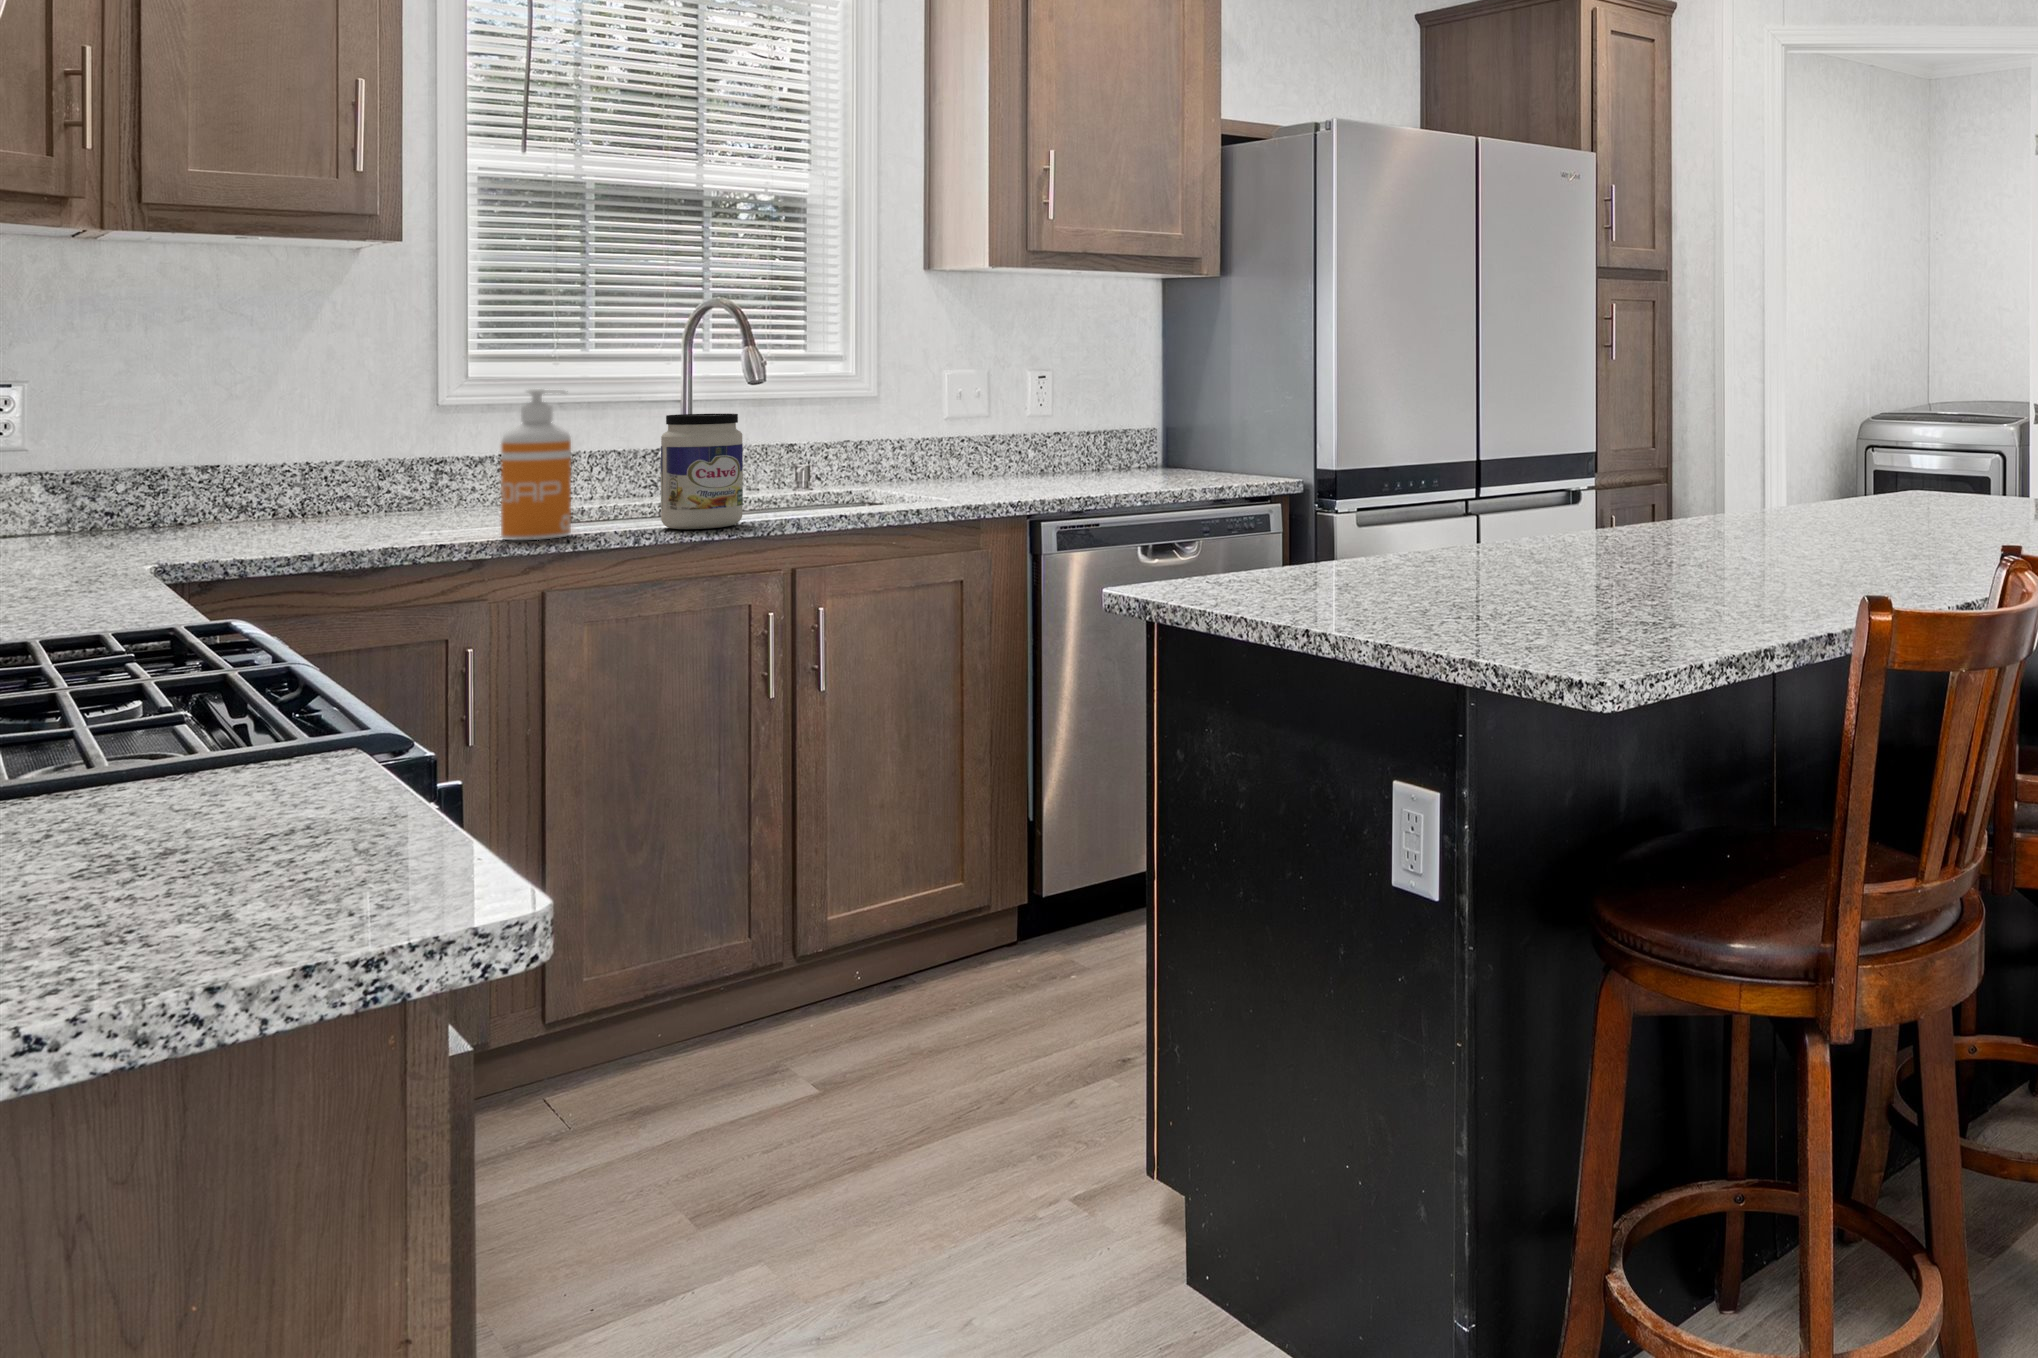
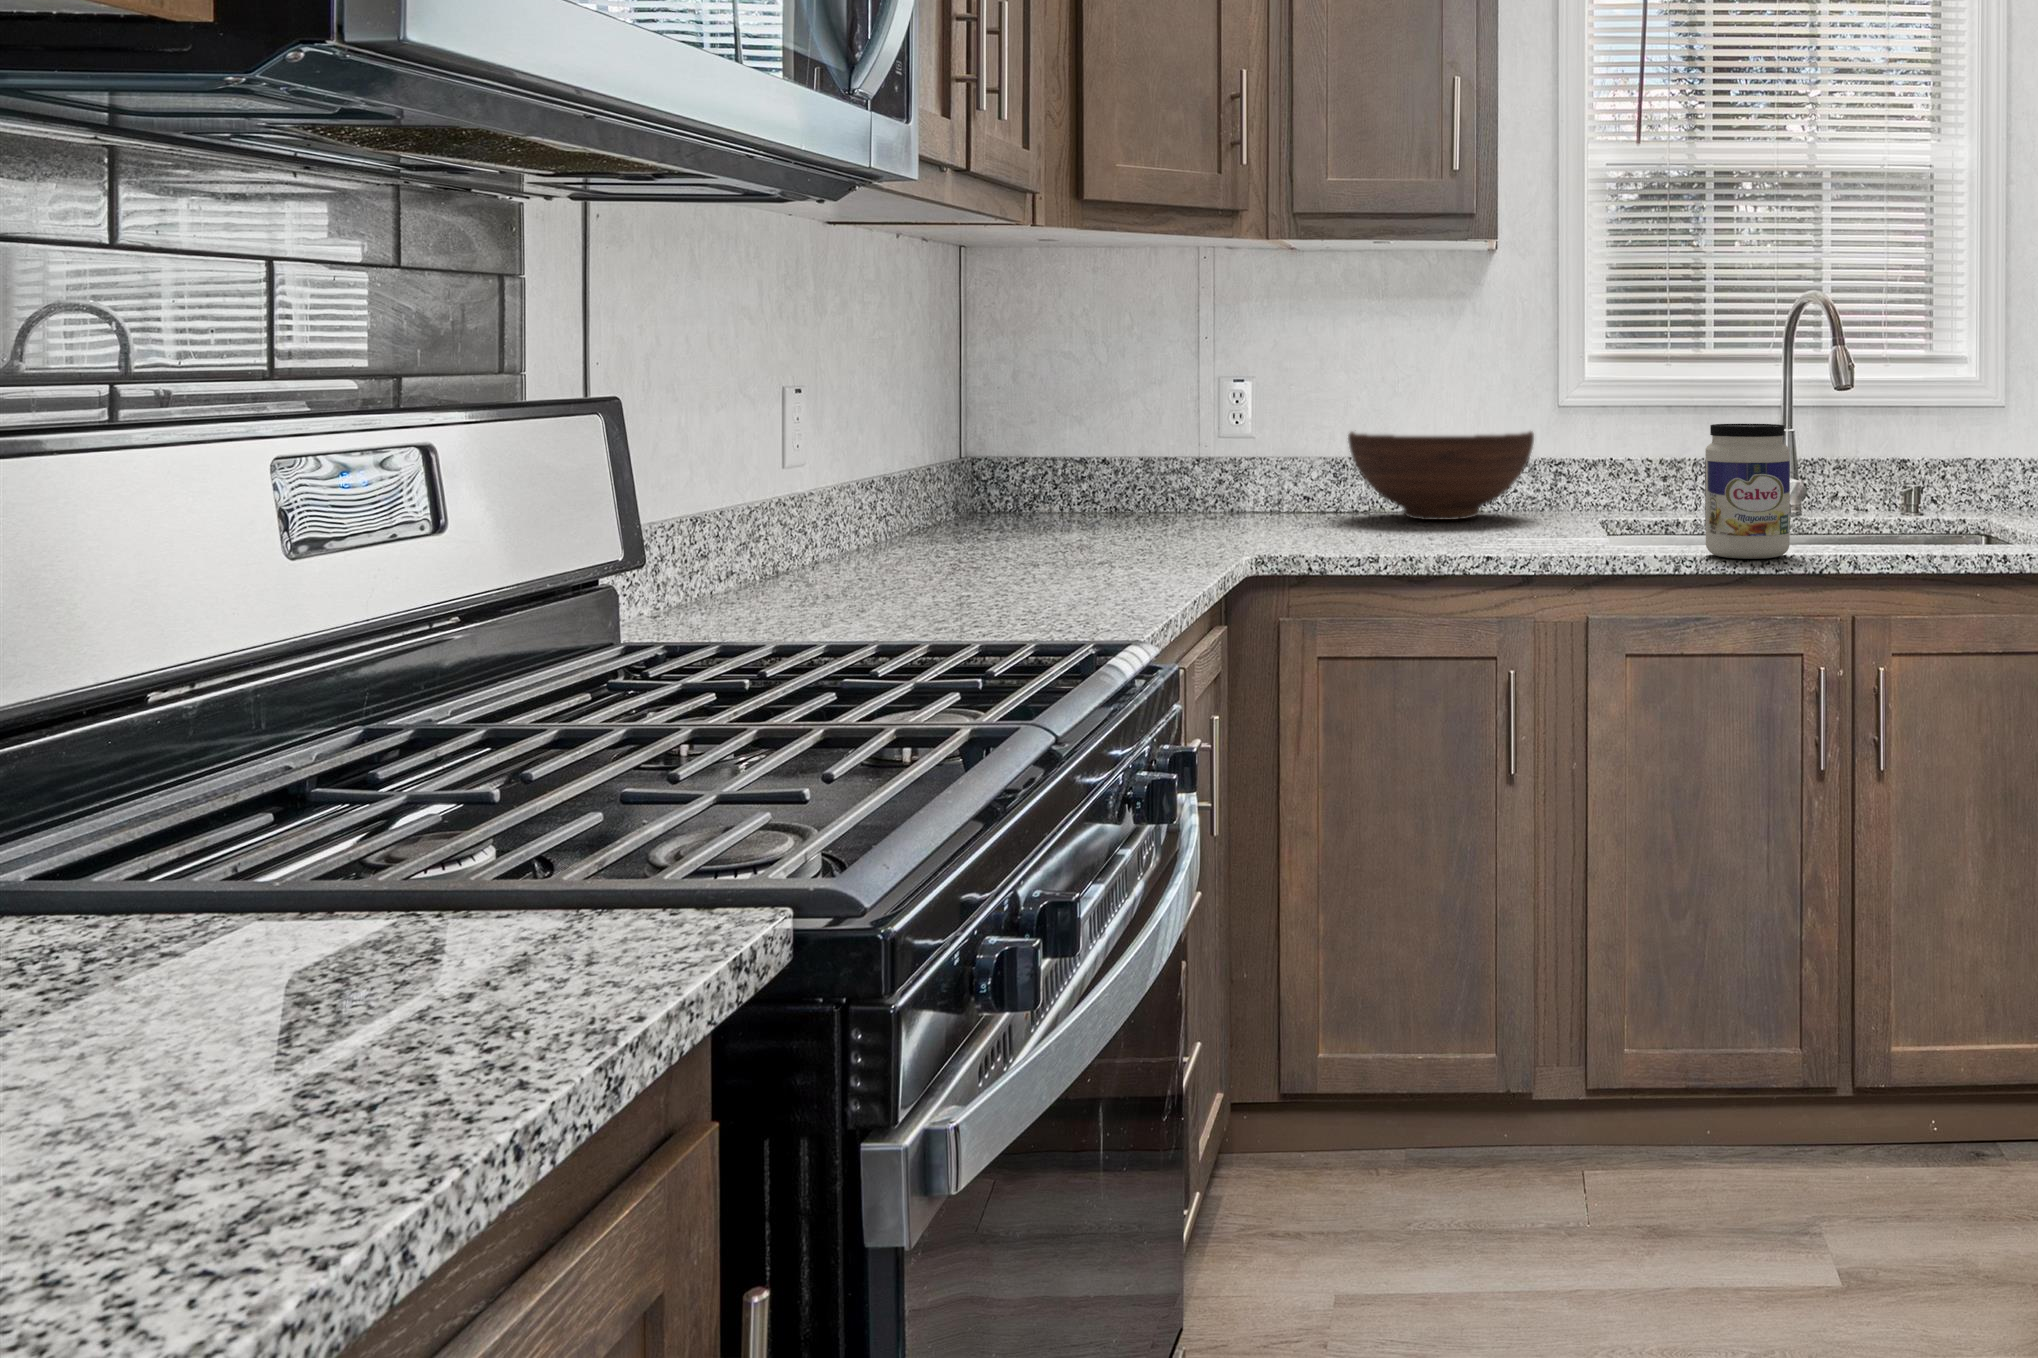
soap dispenser: present [501,389,571,540] -> none [1553,392,1618,556]
fruit bowl: none [169,431,414,527] -> present [1348,431,1534,520]

